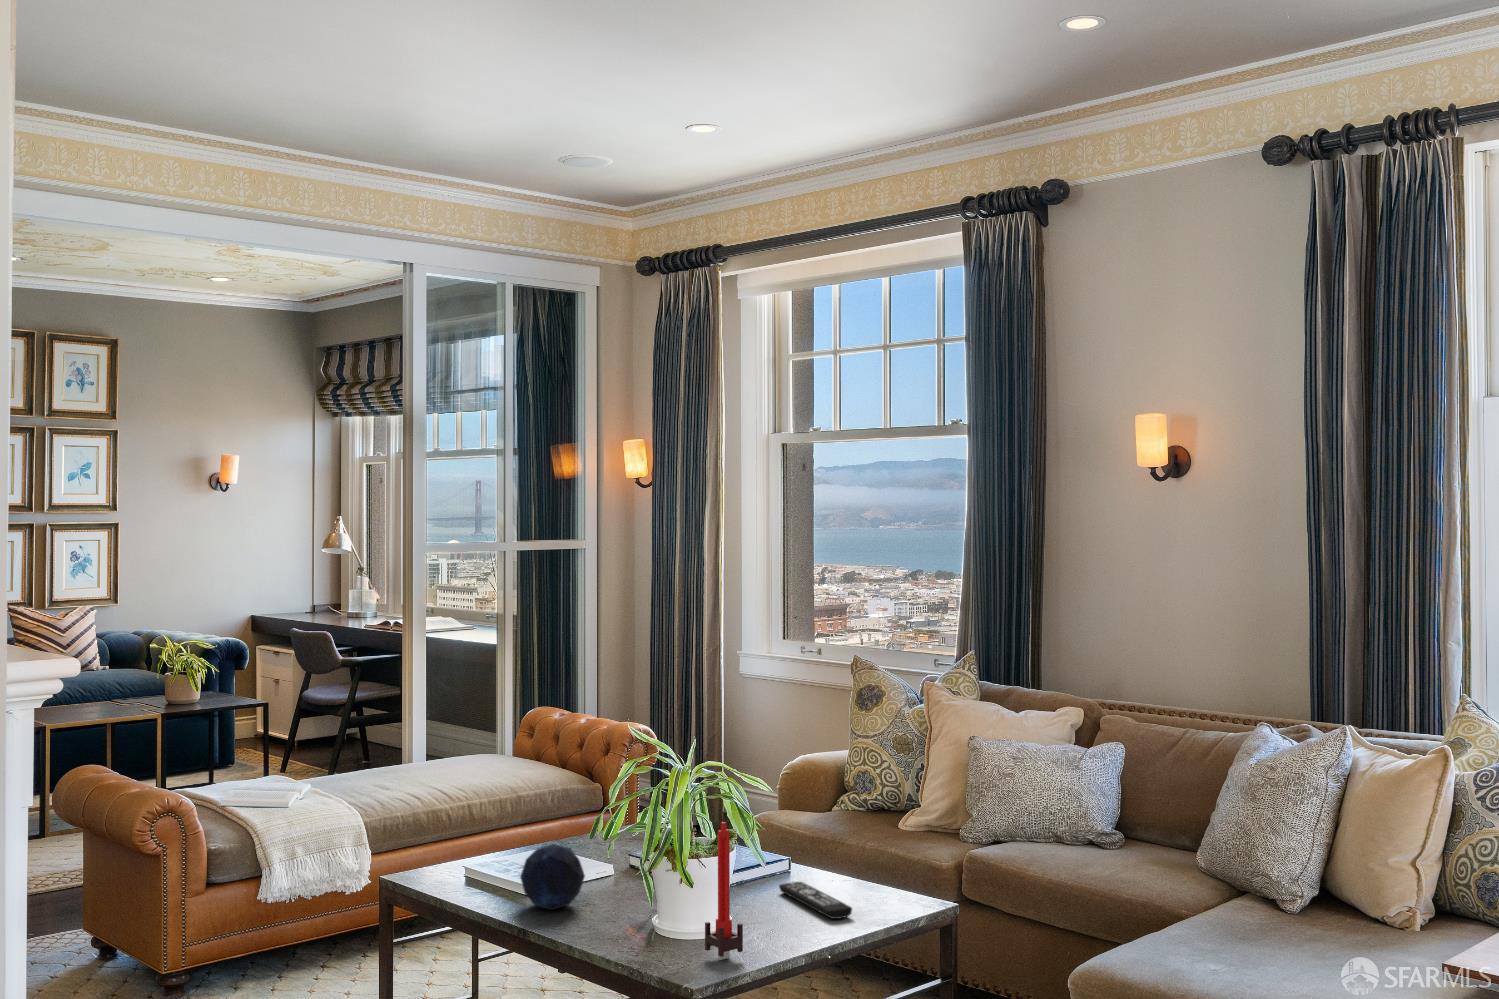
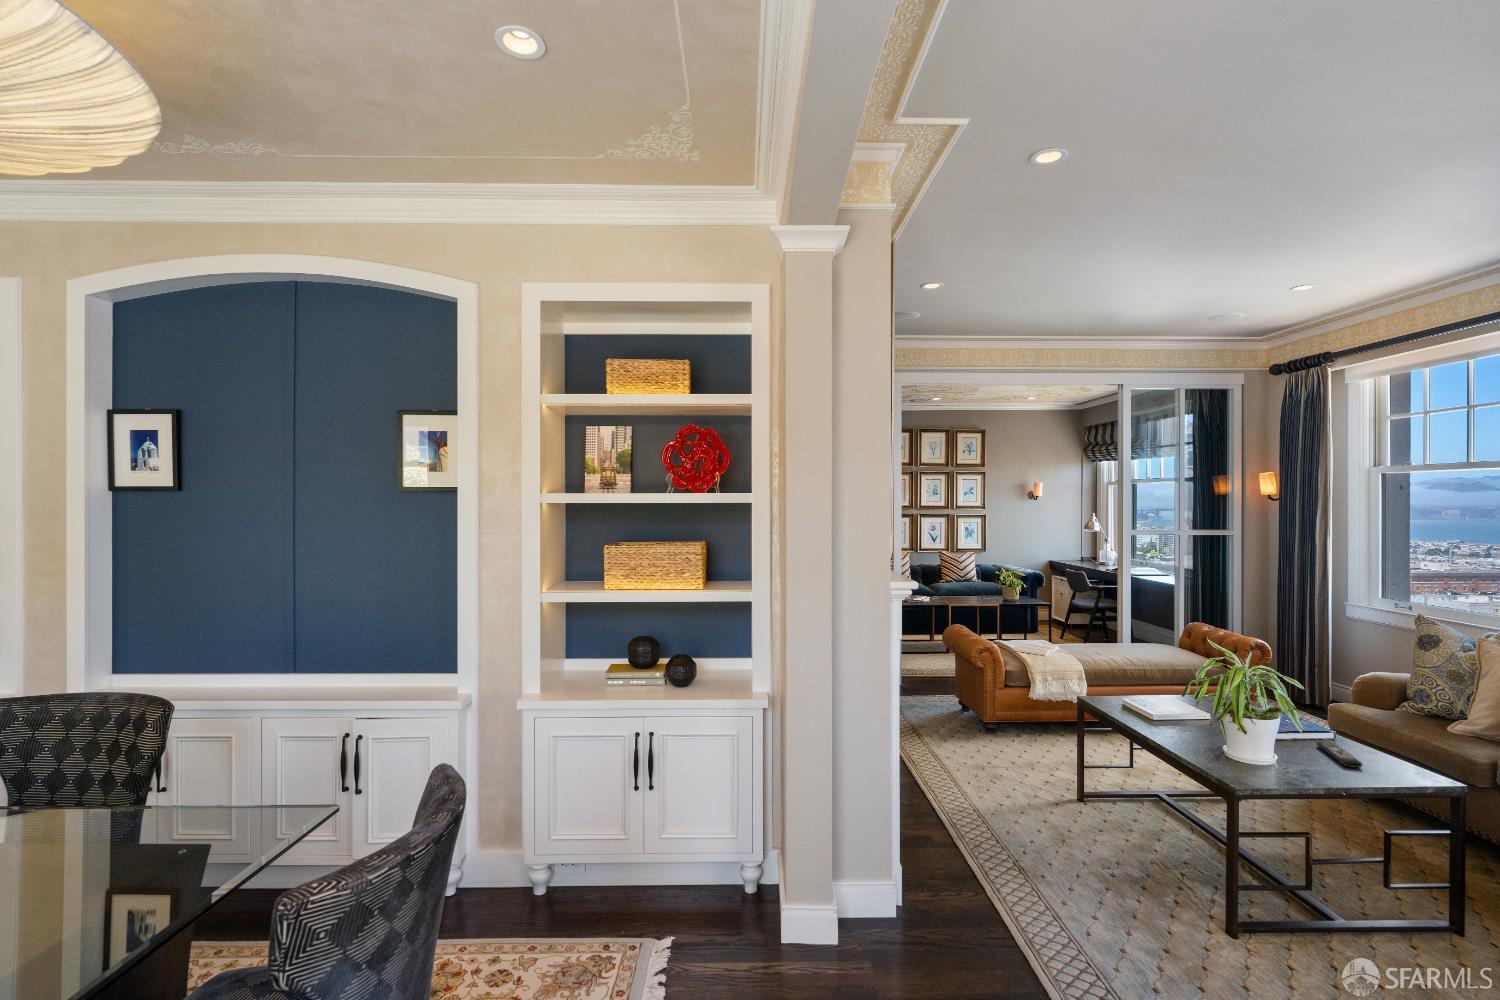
candle: present [705,822,743,960] -> none [1248,697,1272,770]
decorative orb: present [520,844,585,910] -> none [1150,694,1186,726]

